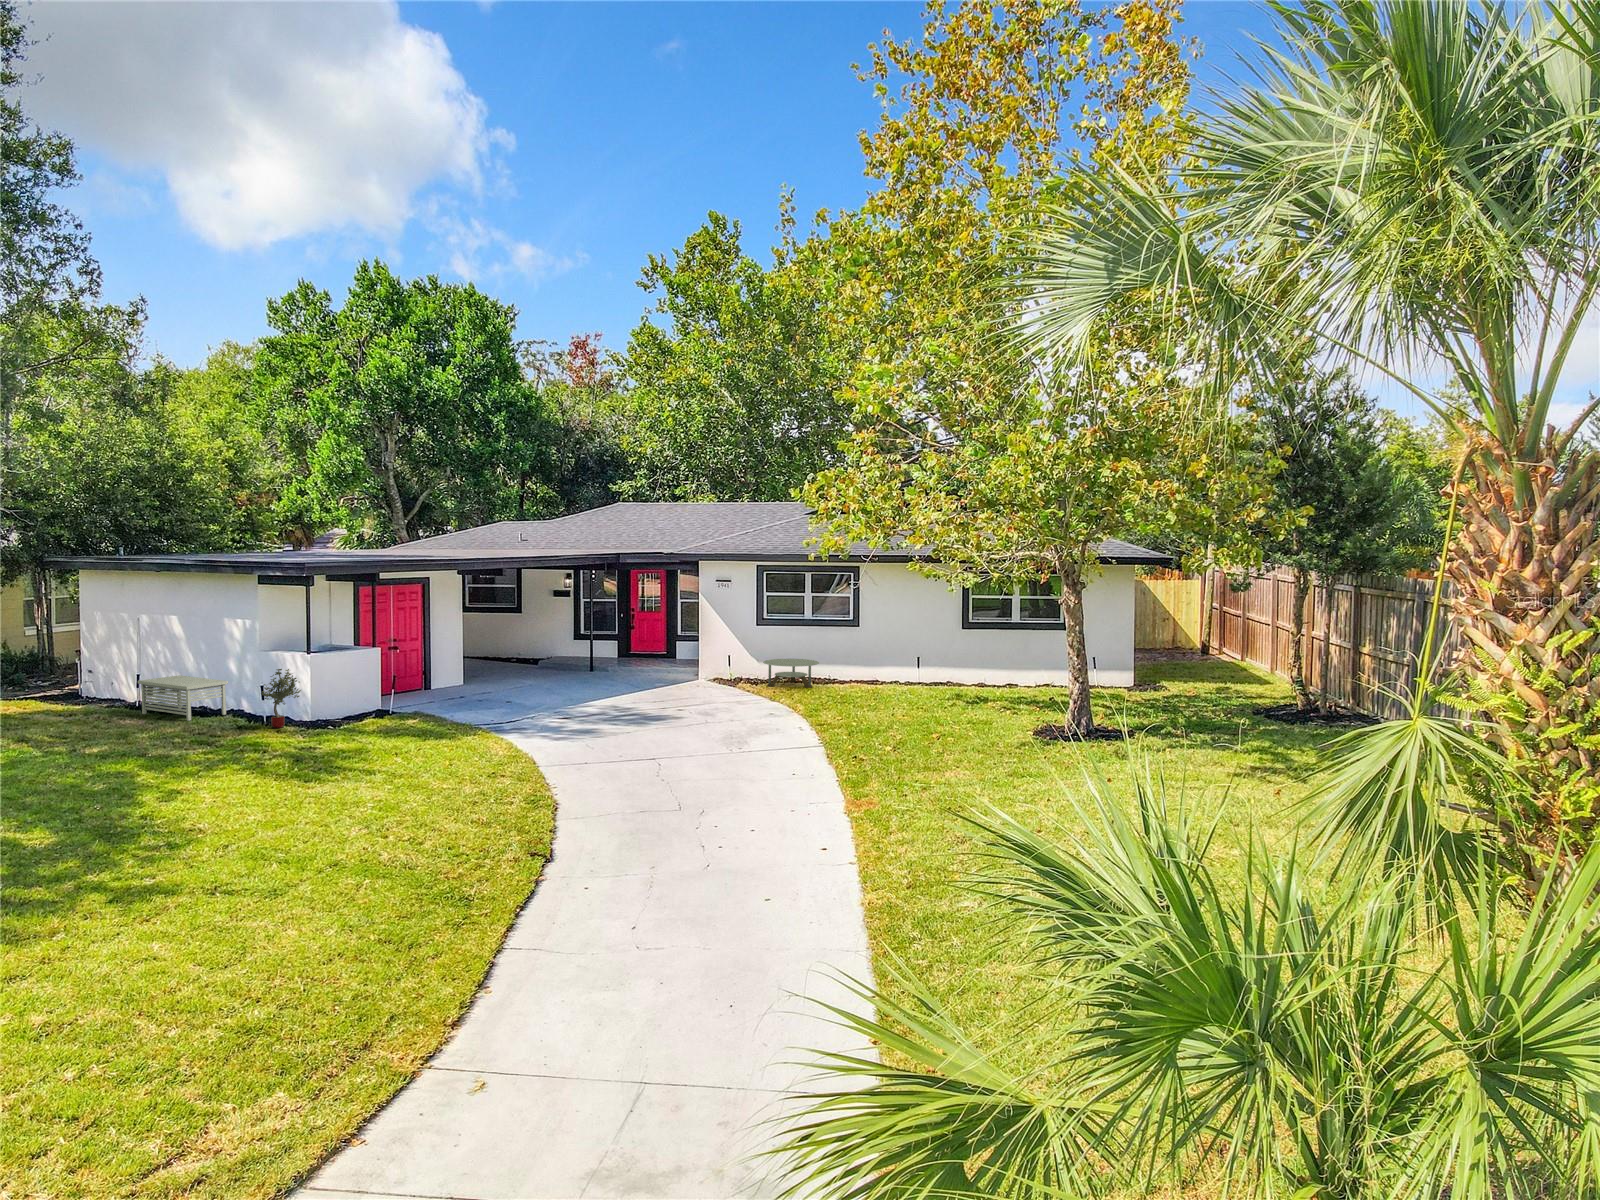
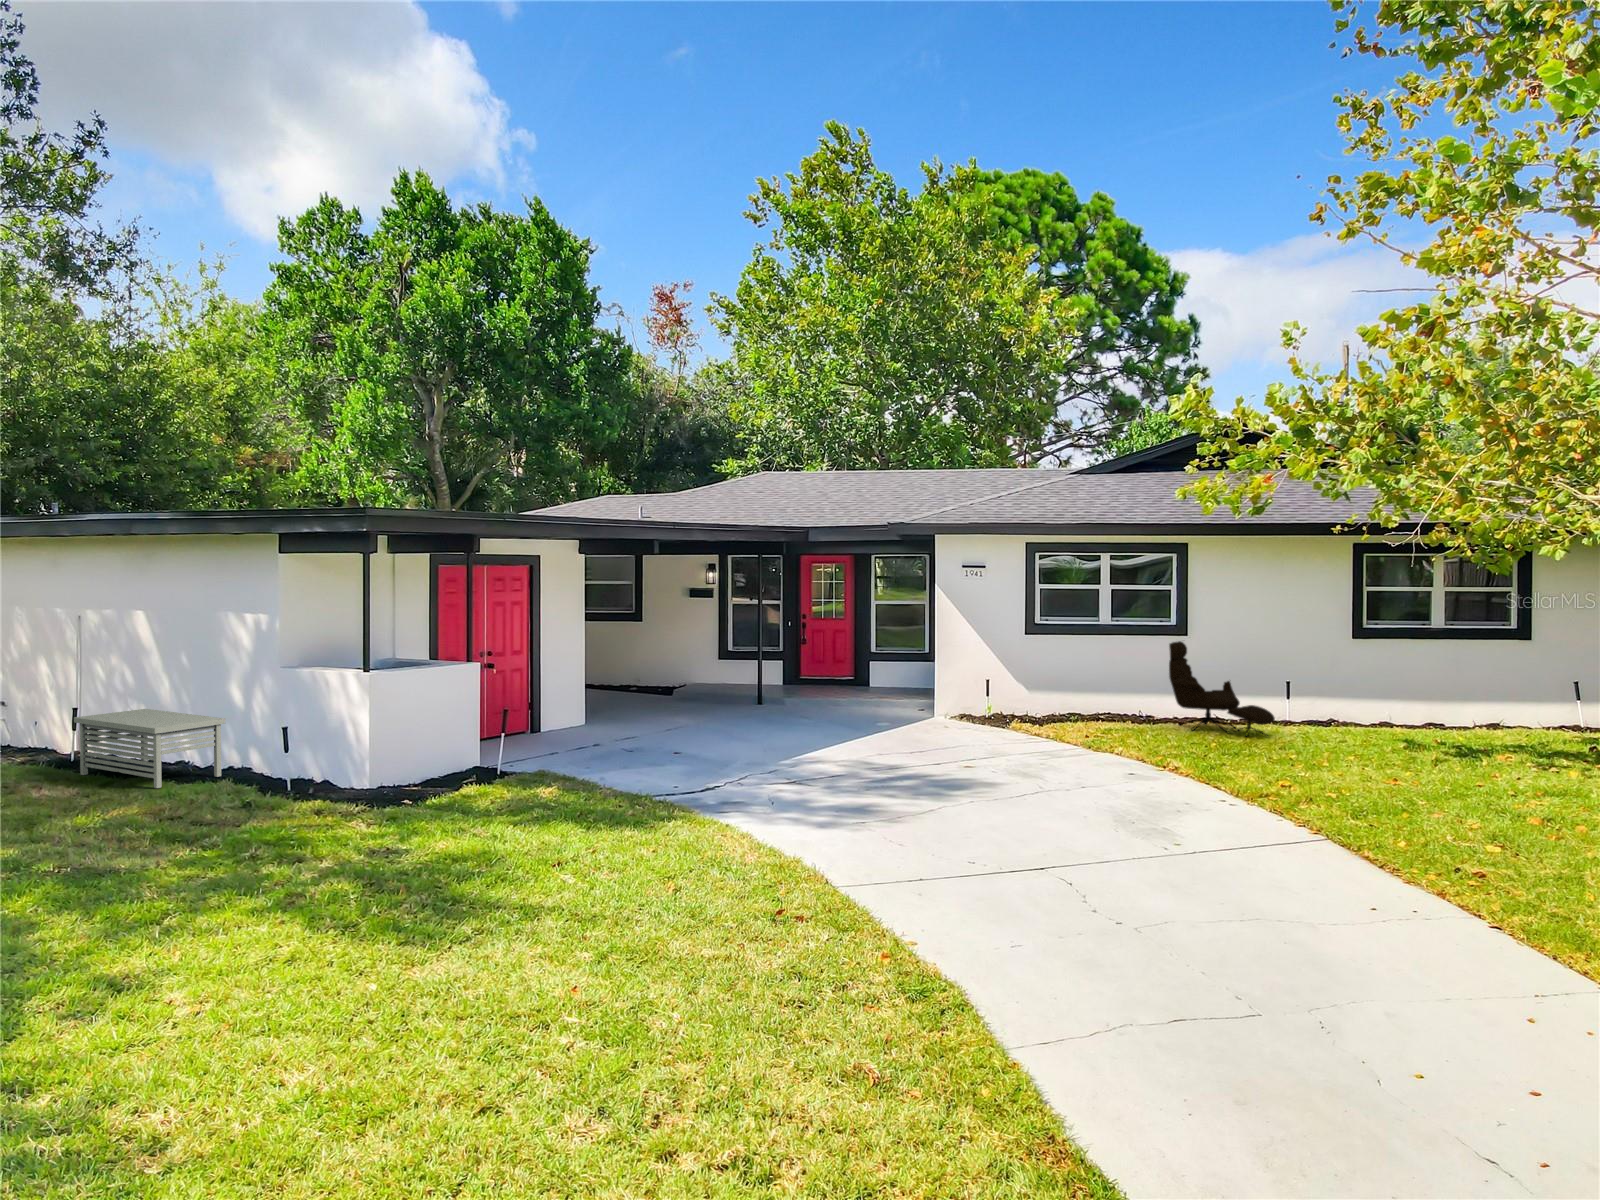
lounge chair: none [841,630,900,691] -> present [1169,641,1275,737]
round table: present [763,659,819,688] -> none [1047,686,1139,731]
potted tree: present [261,669,301,728] -> none [282,696,354,804]

